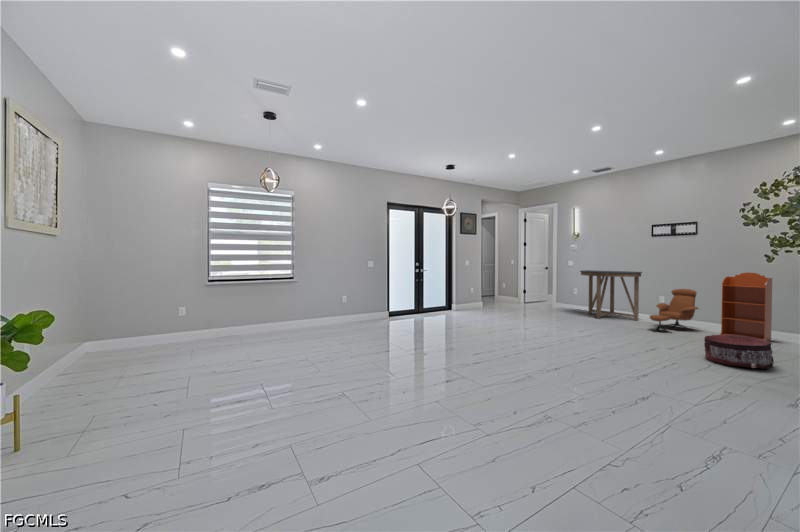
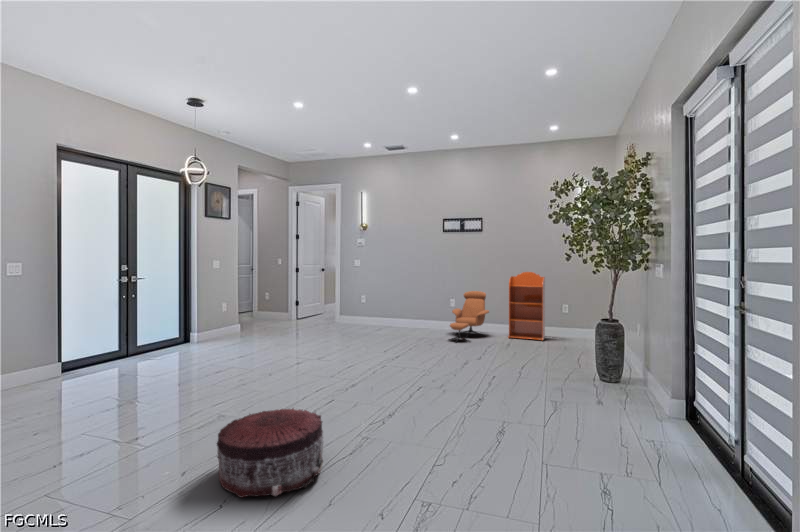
console table: present [580,270,642,320] -> none [369,273,435,333]
pouf: present [704,335,774,369] -> present [217,408,323,497]

